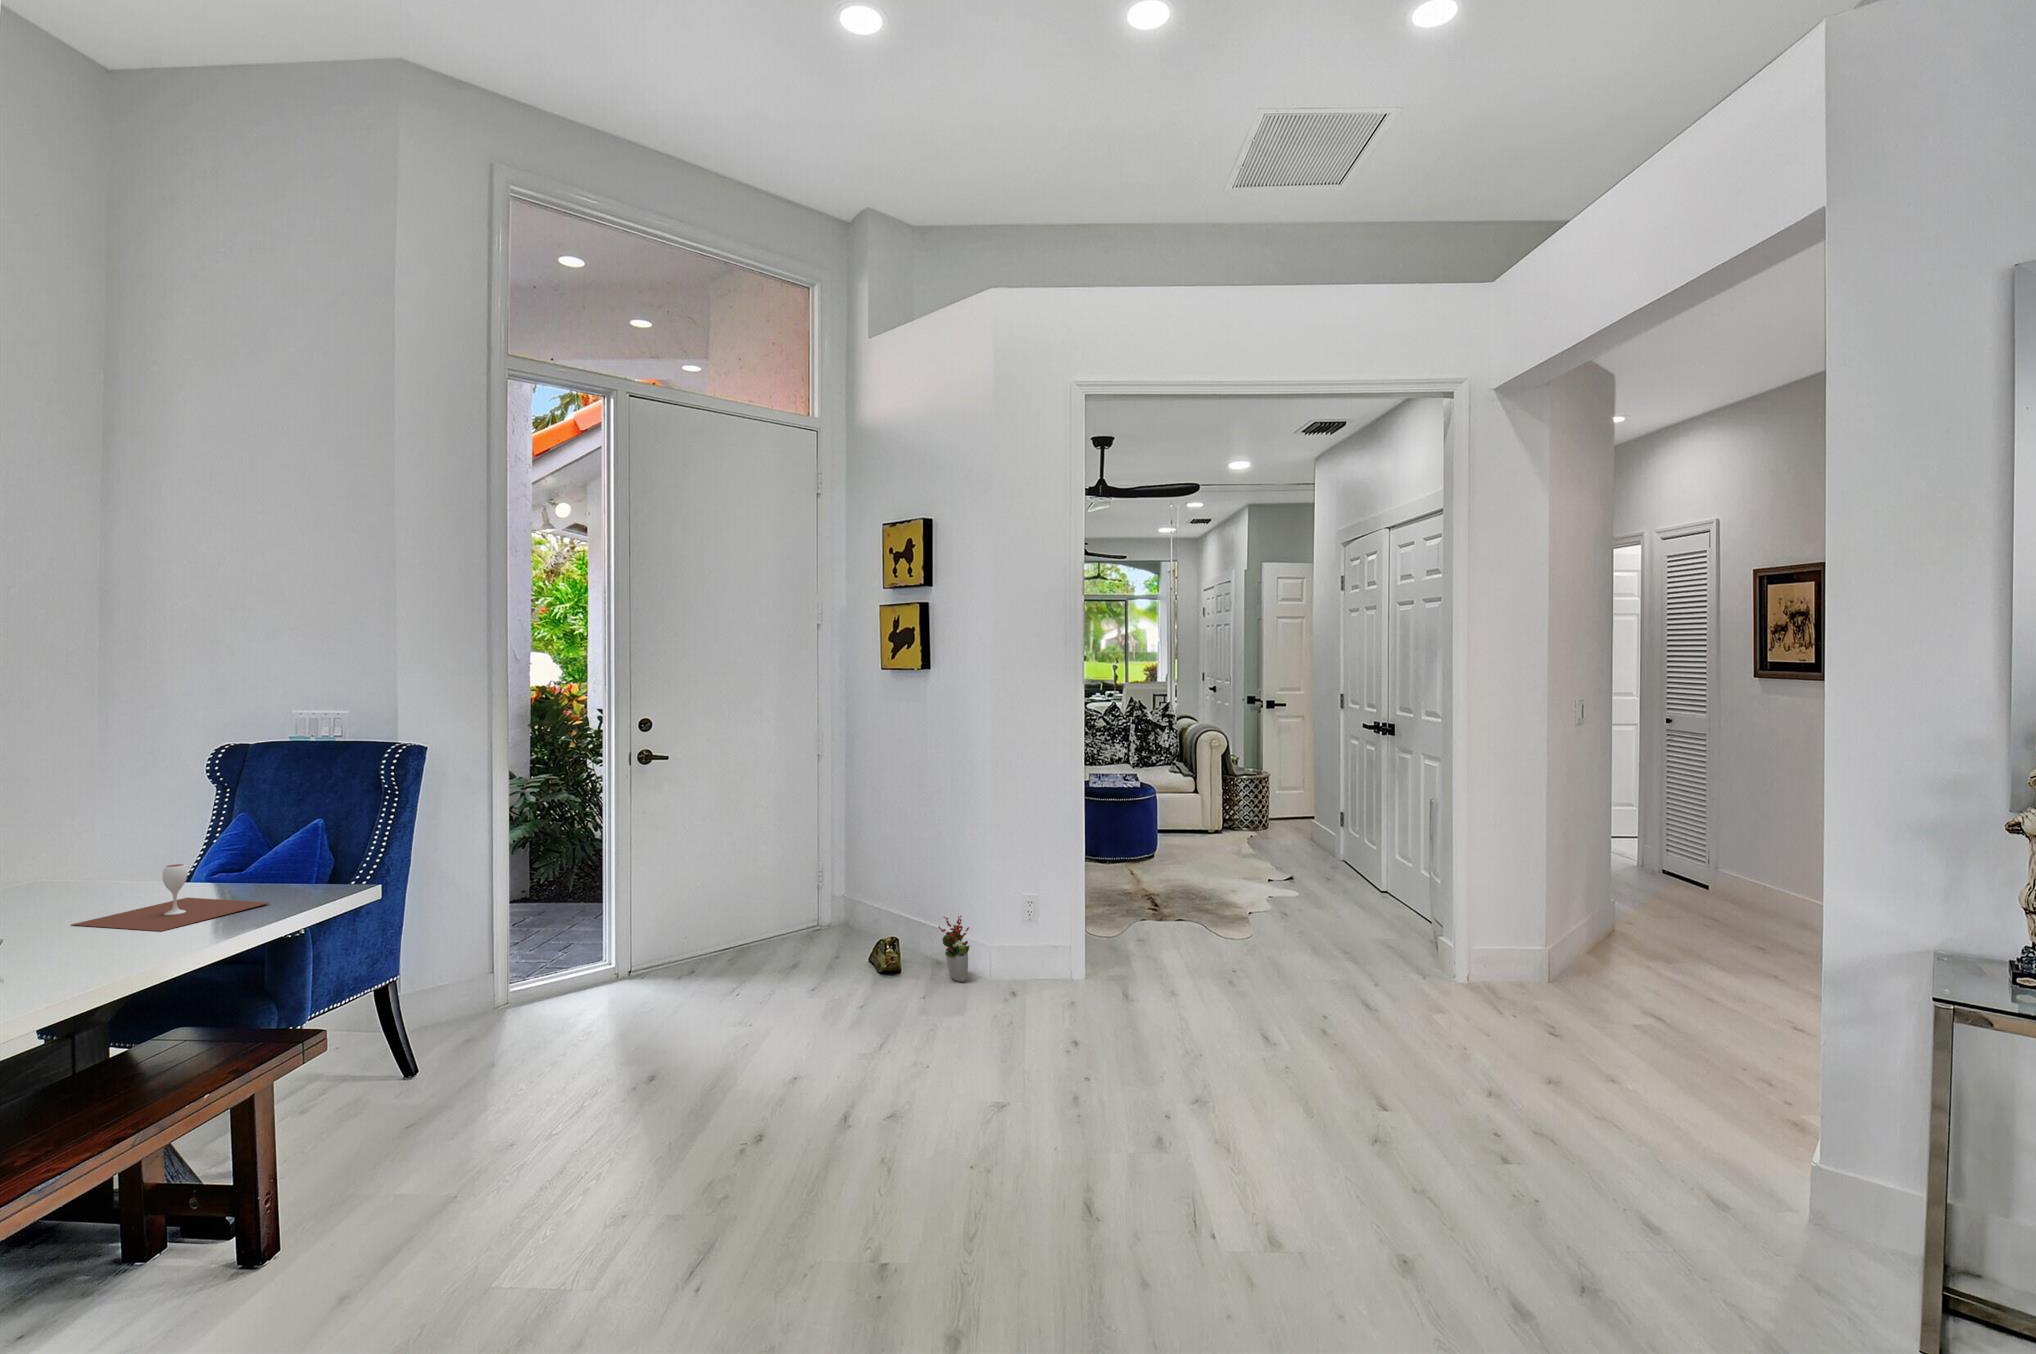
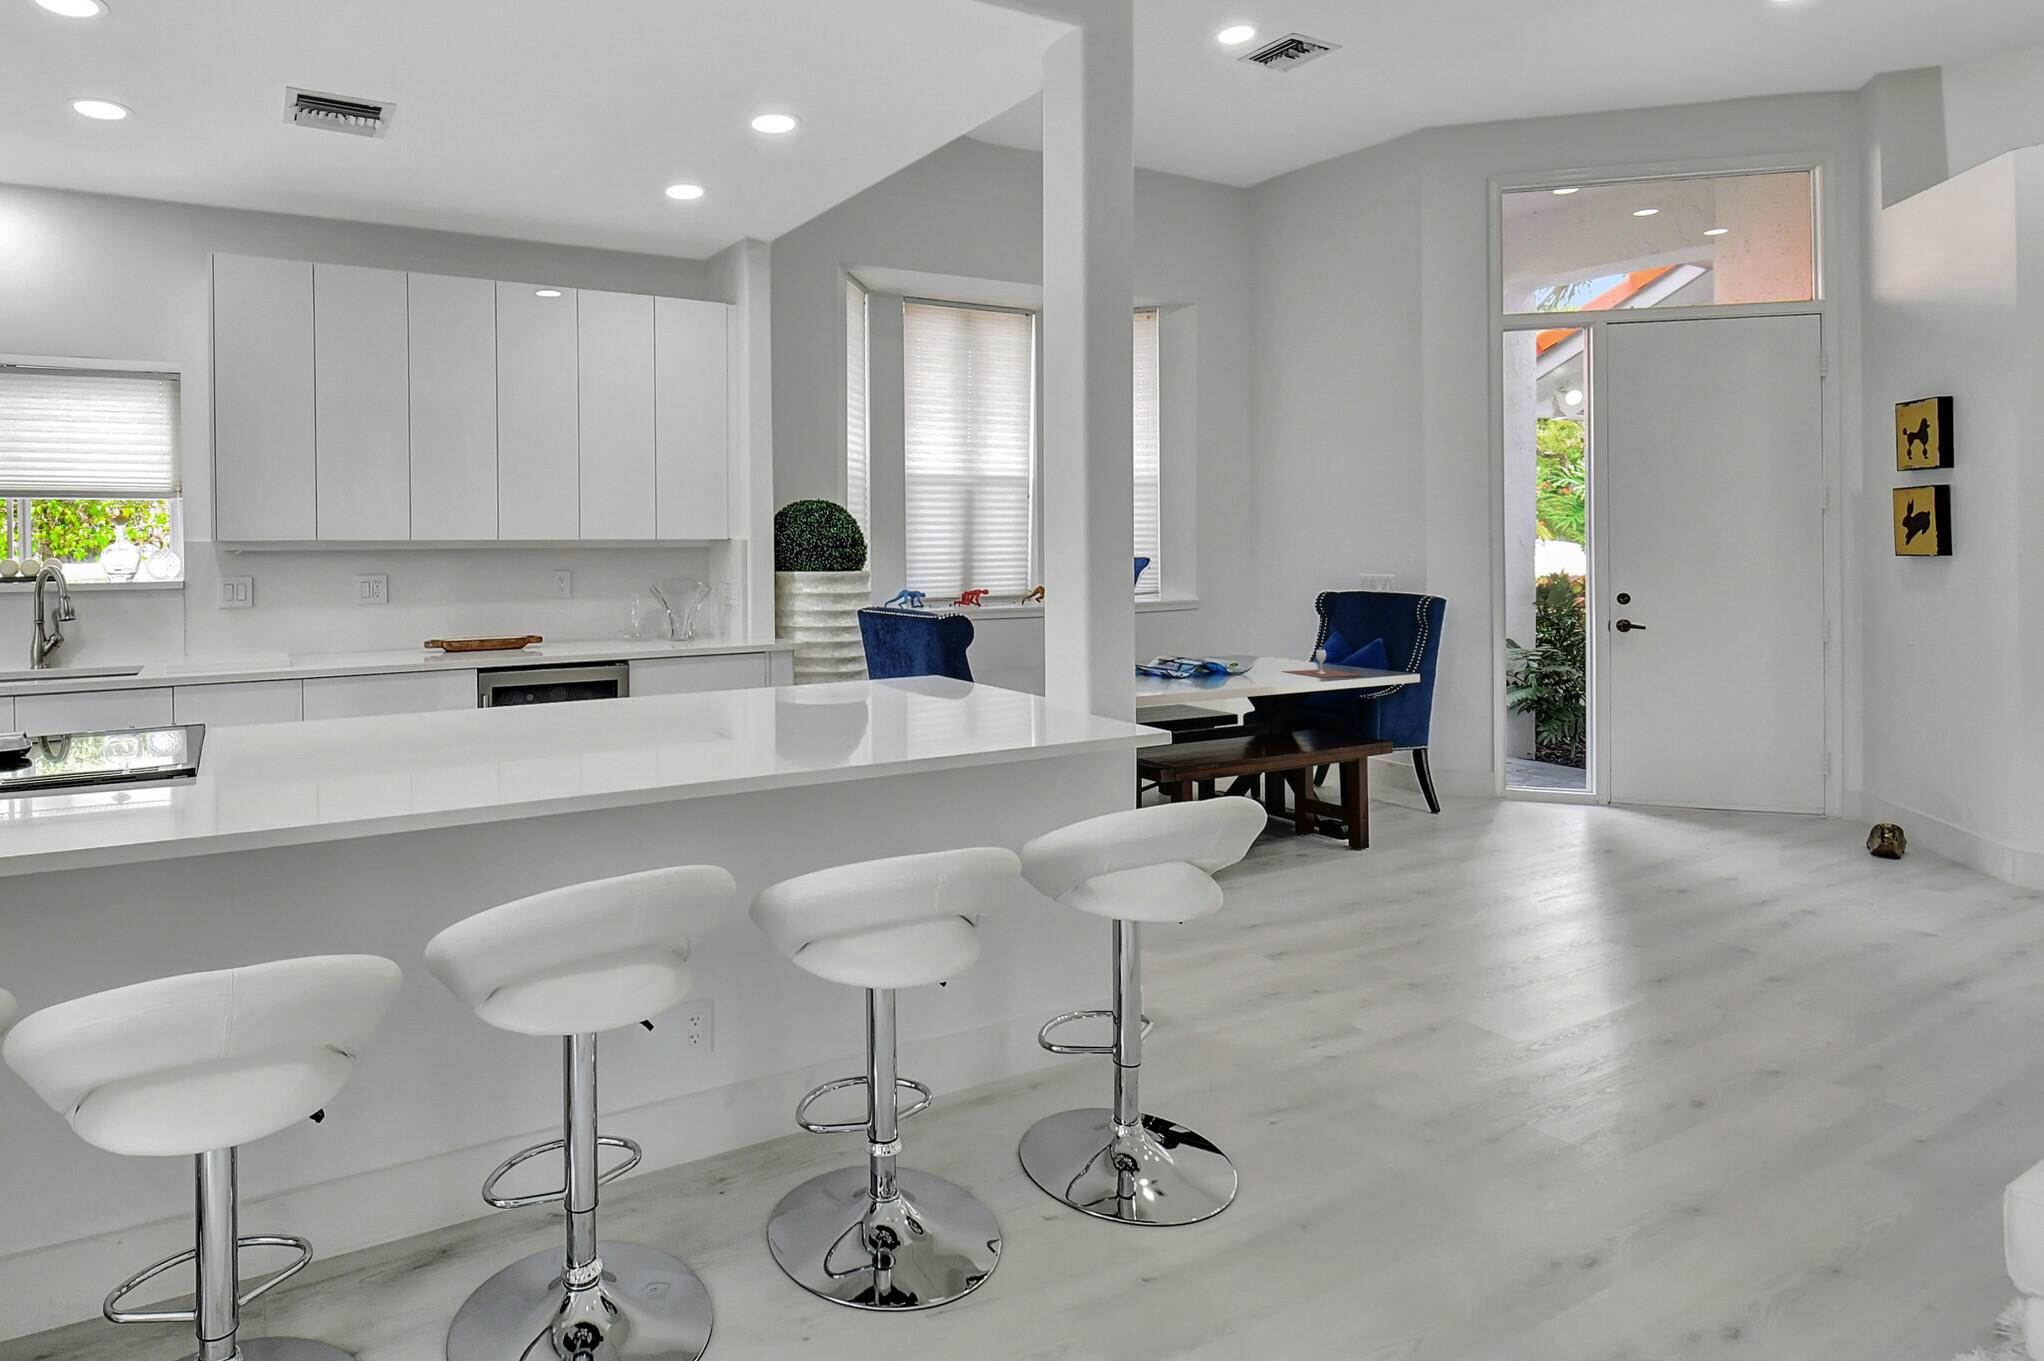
decorative plant: present [938,916,969,982] -> none [1947,804,1995,876]

